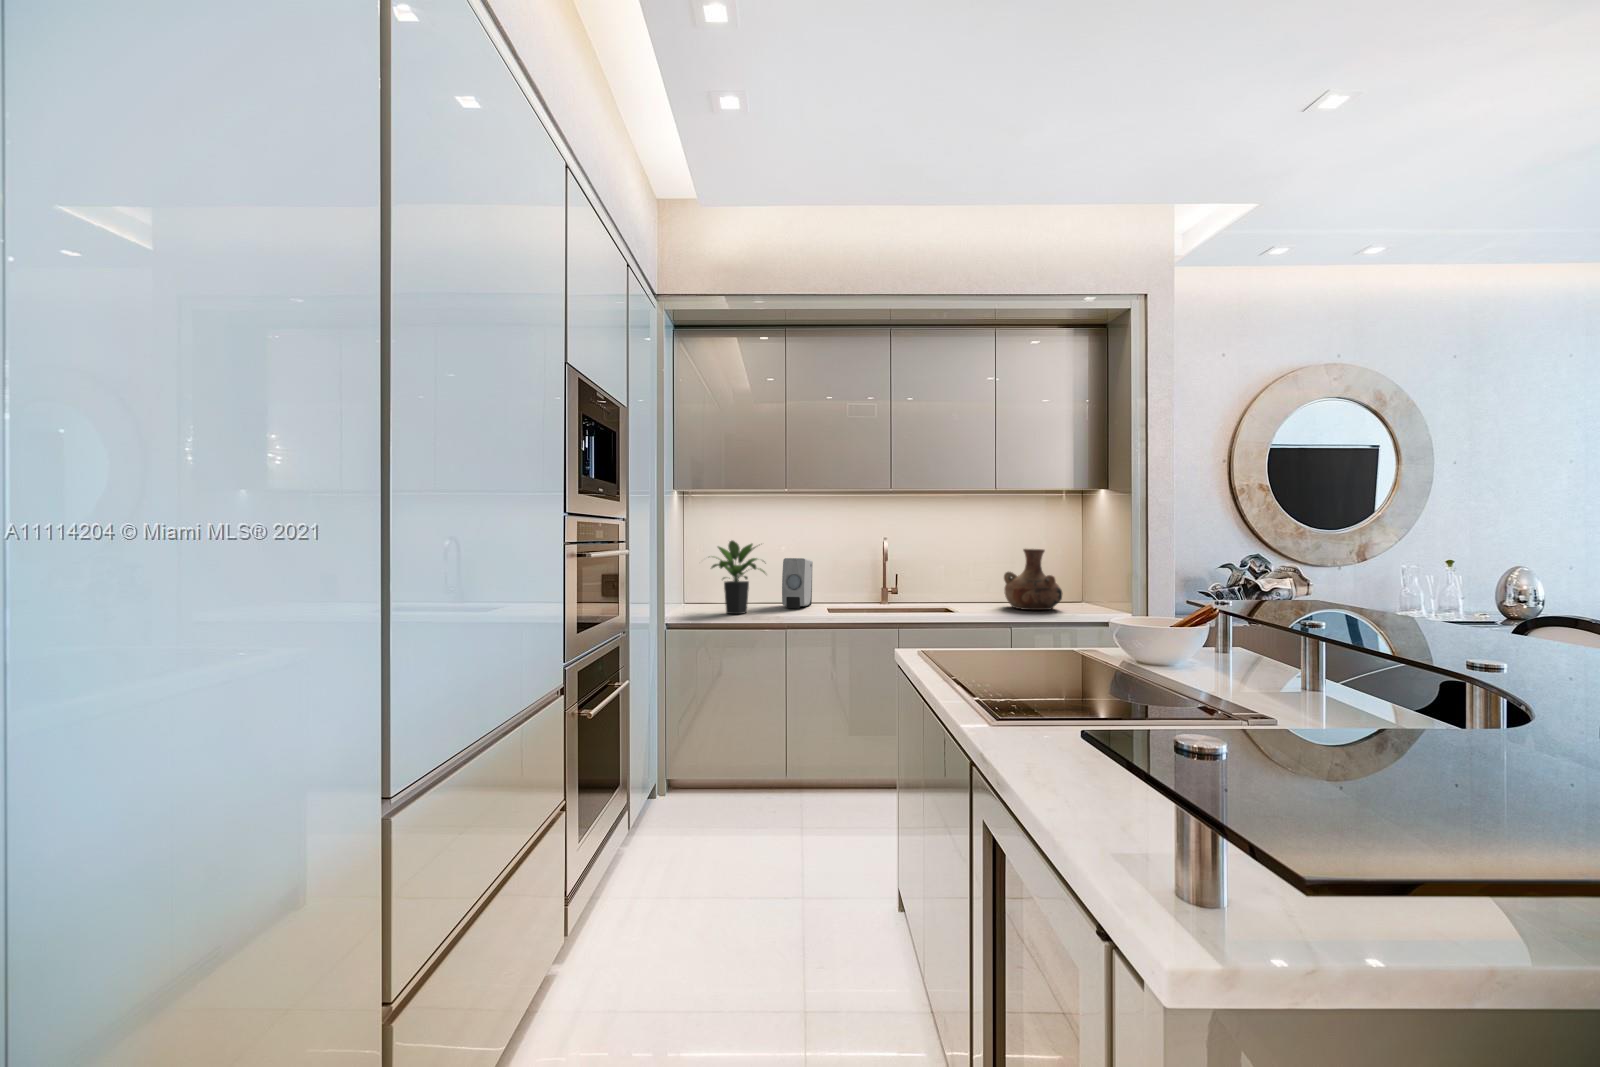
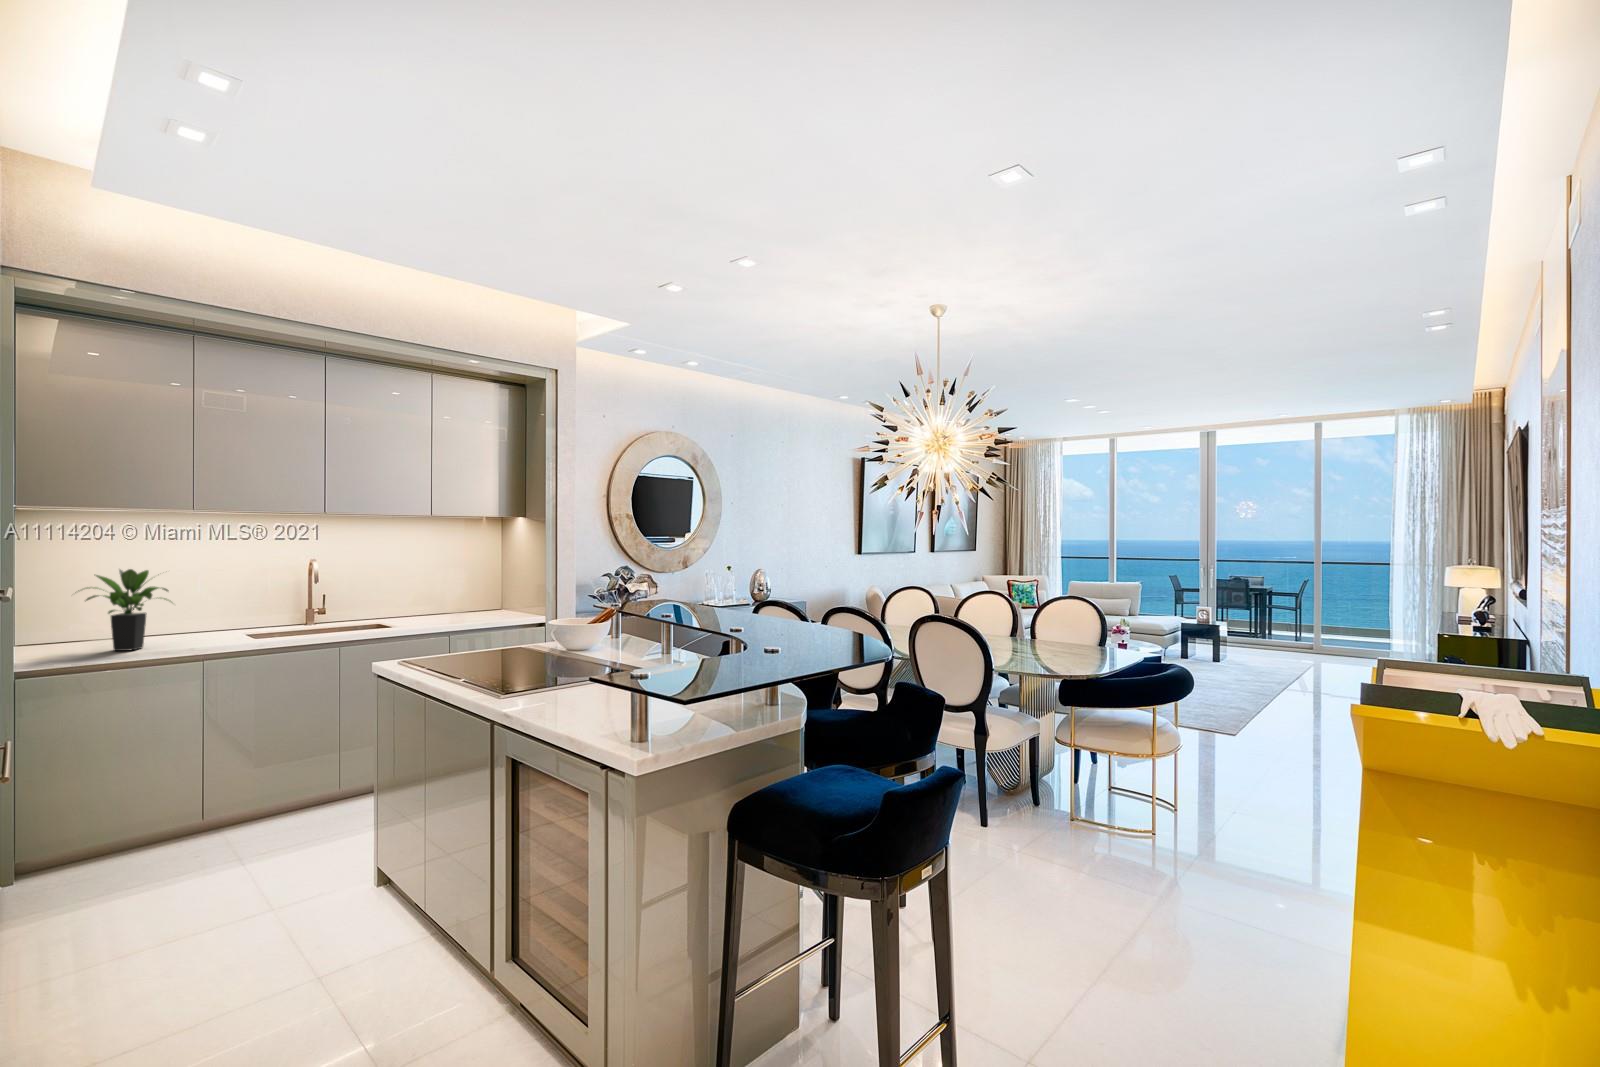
vase: present [1004,549,1062,610] -> none [436,567,488,619]
soap dispenser: present [782,558,812,609] -> none [187,584,223,638]

